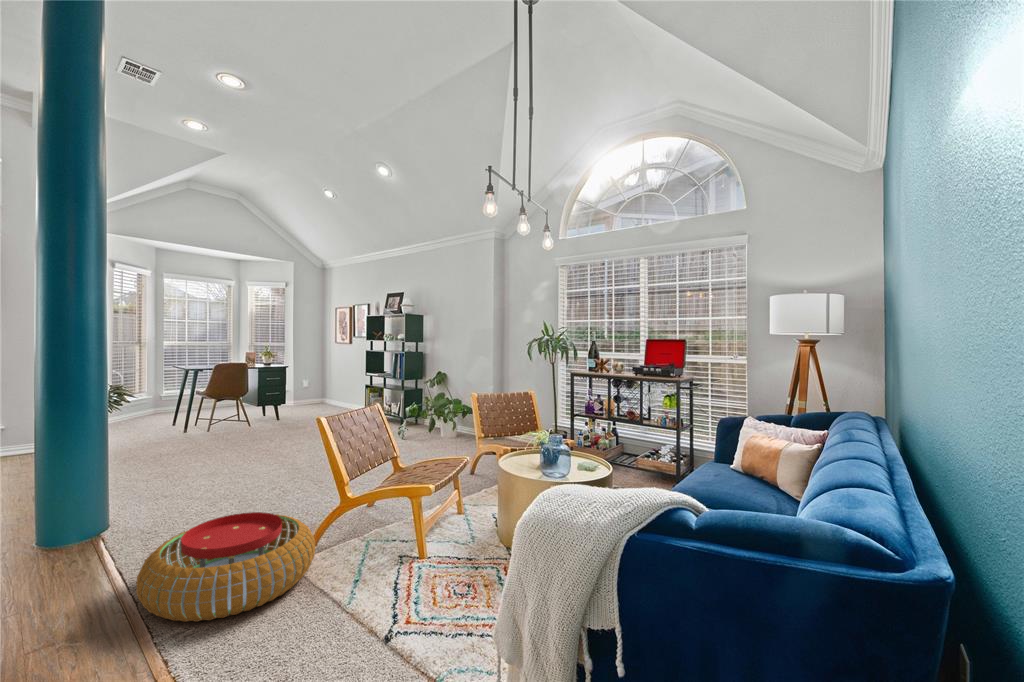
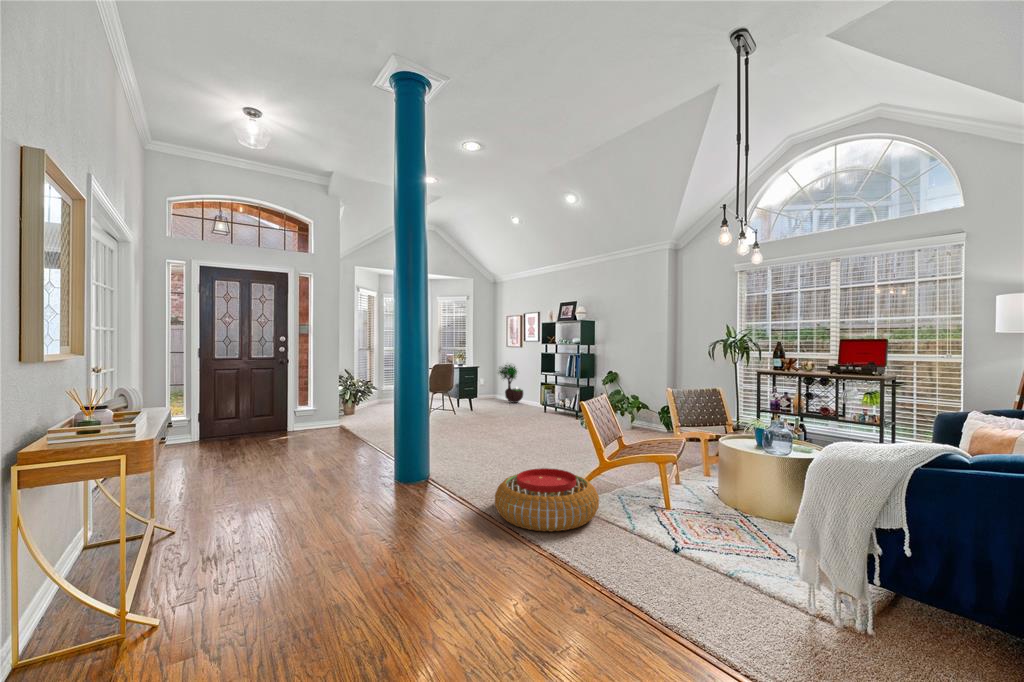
potted tree: none [317,359,351,407] -> present [498,365,523,403]

